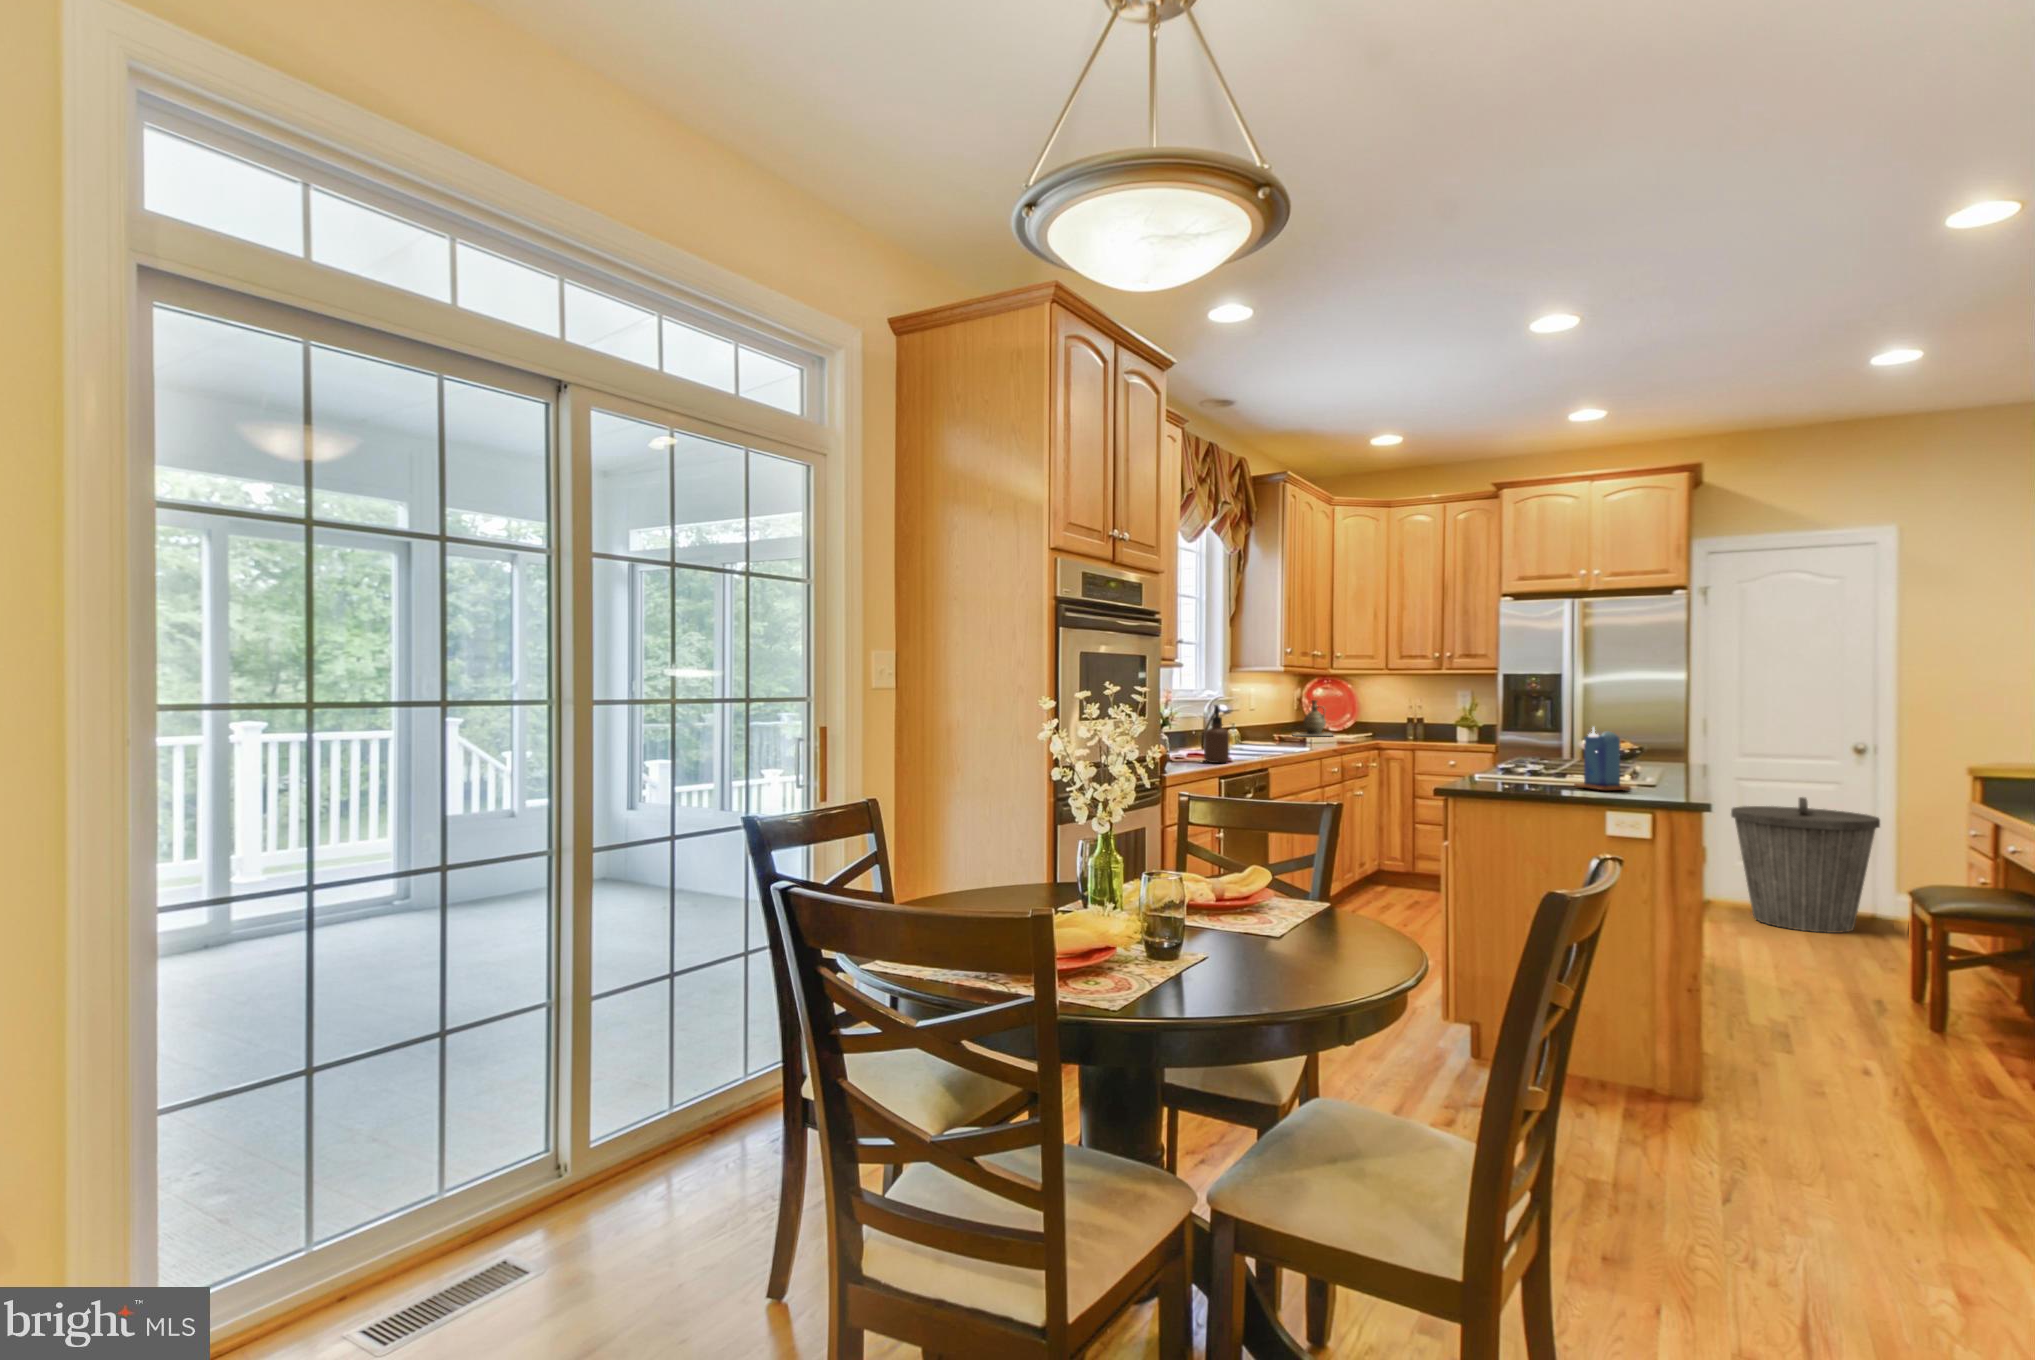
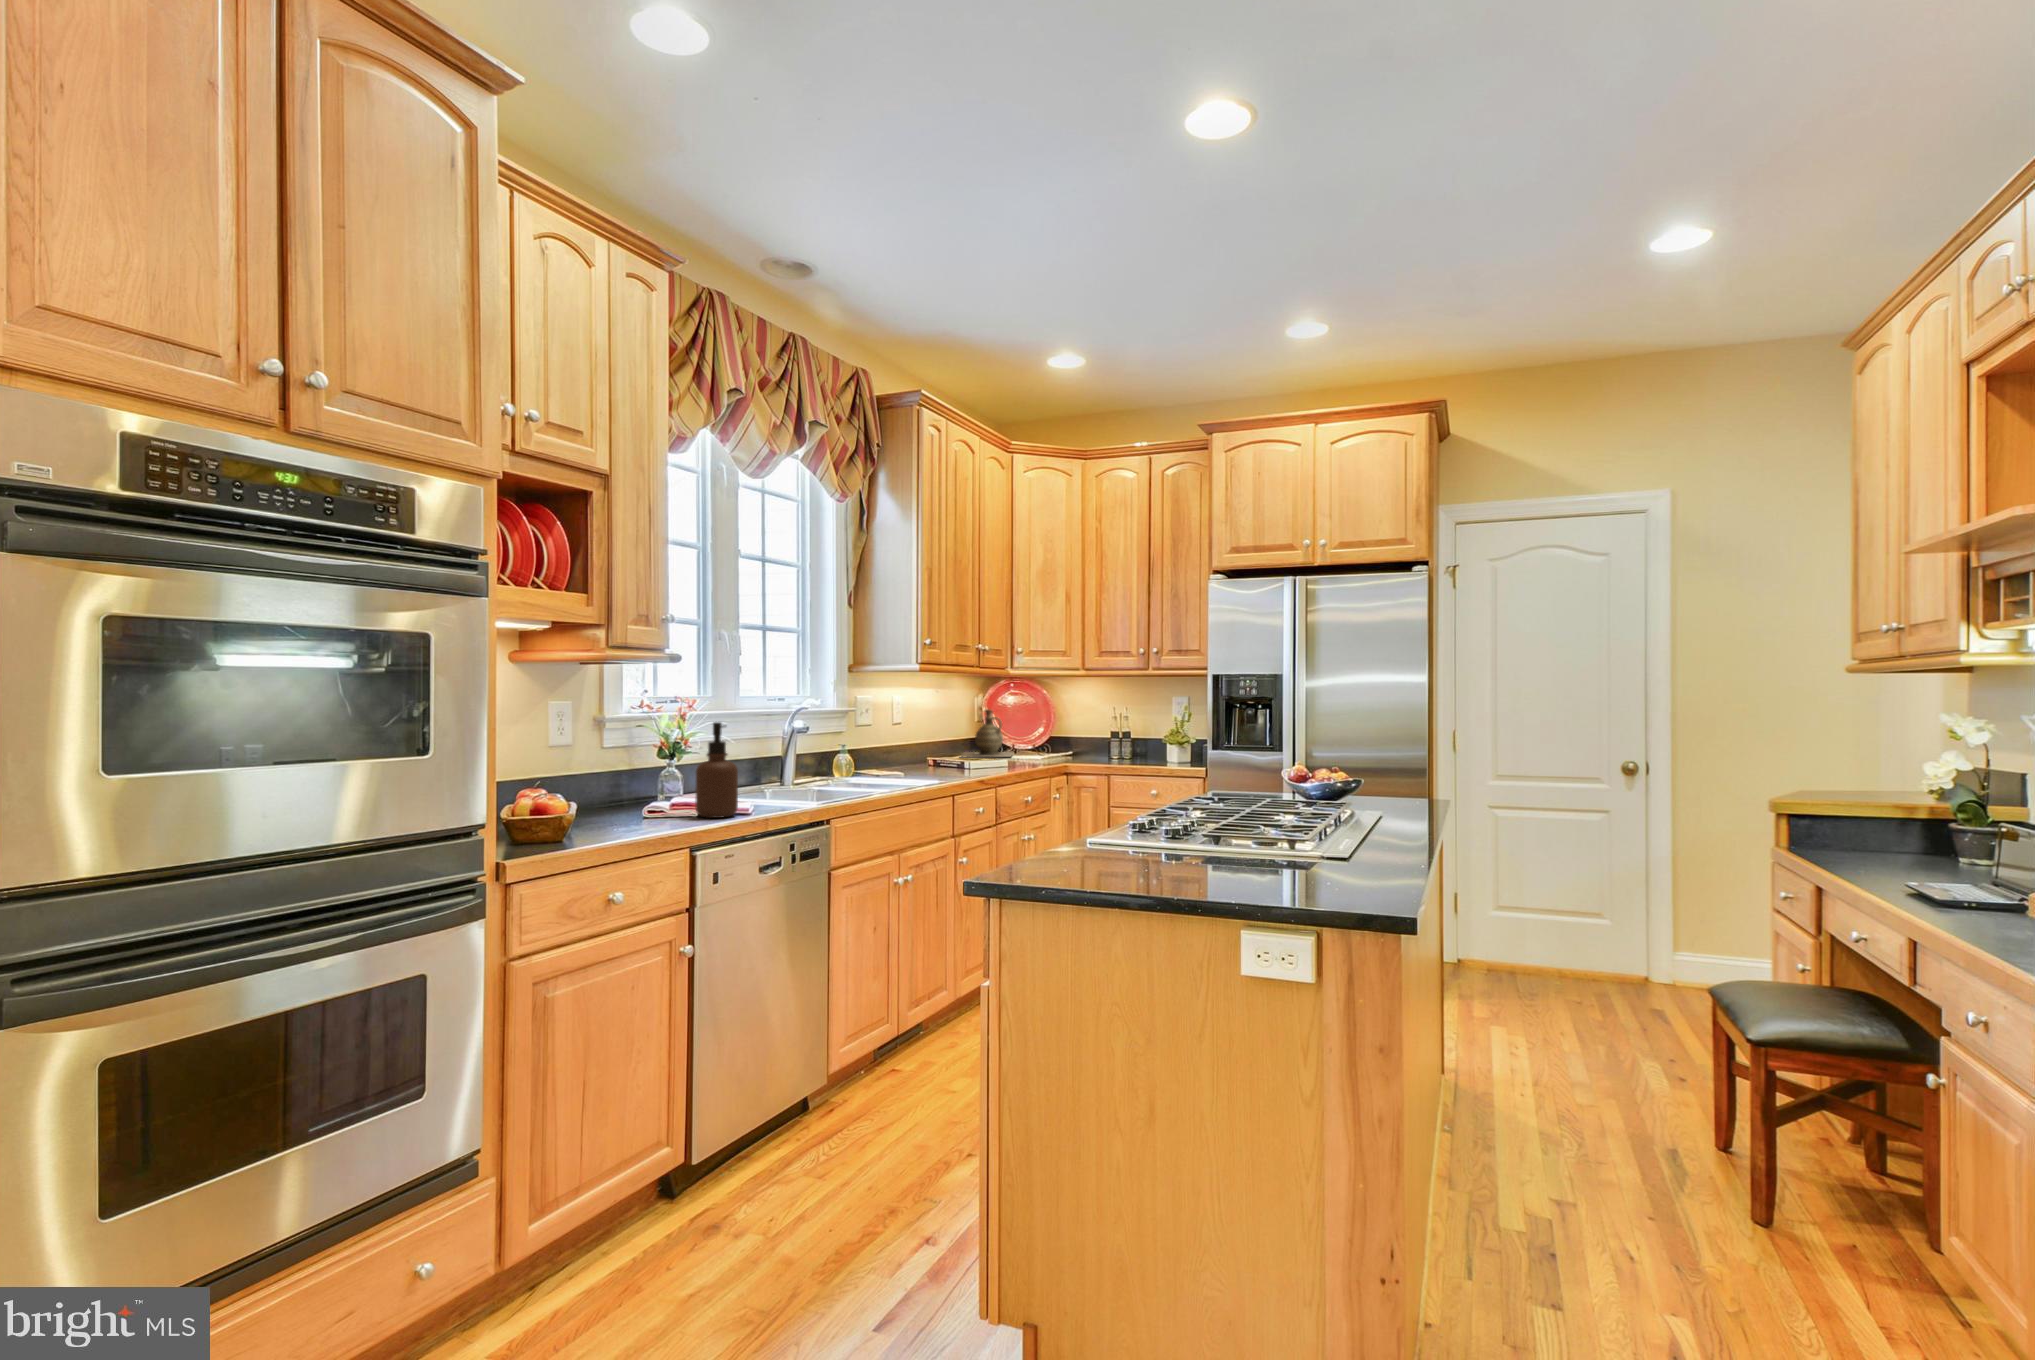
candle: present [1574,727,1630,791] -> none [1200,767,1295,893]
trash can: present [1731,797,1880,933] -> none [1483,833,1657,1012]

